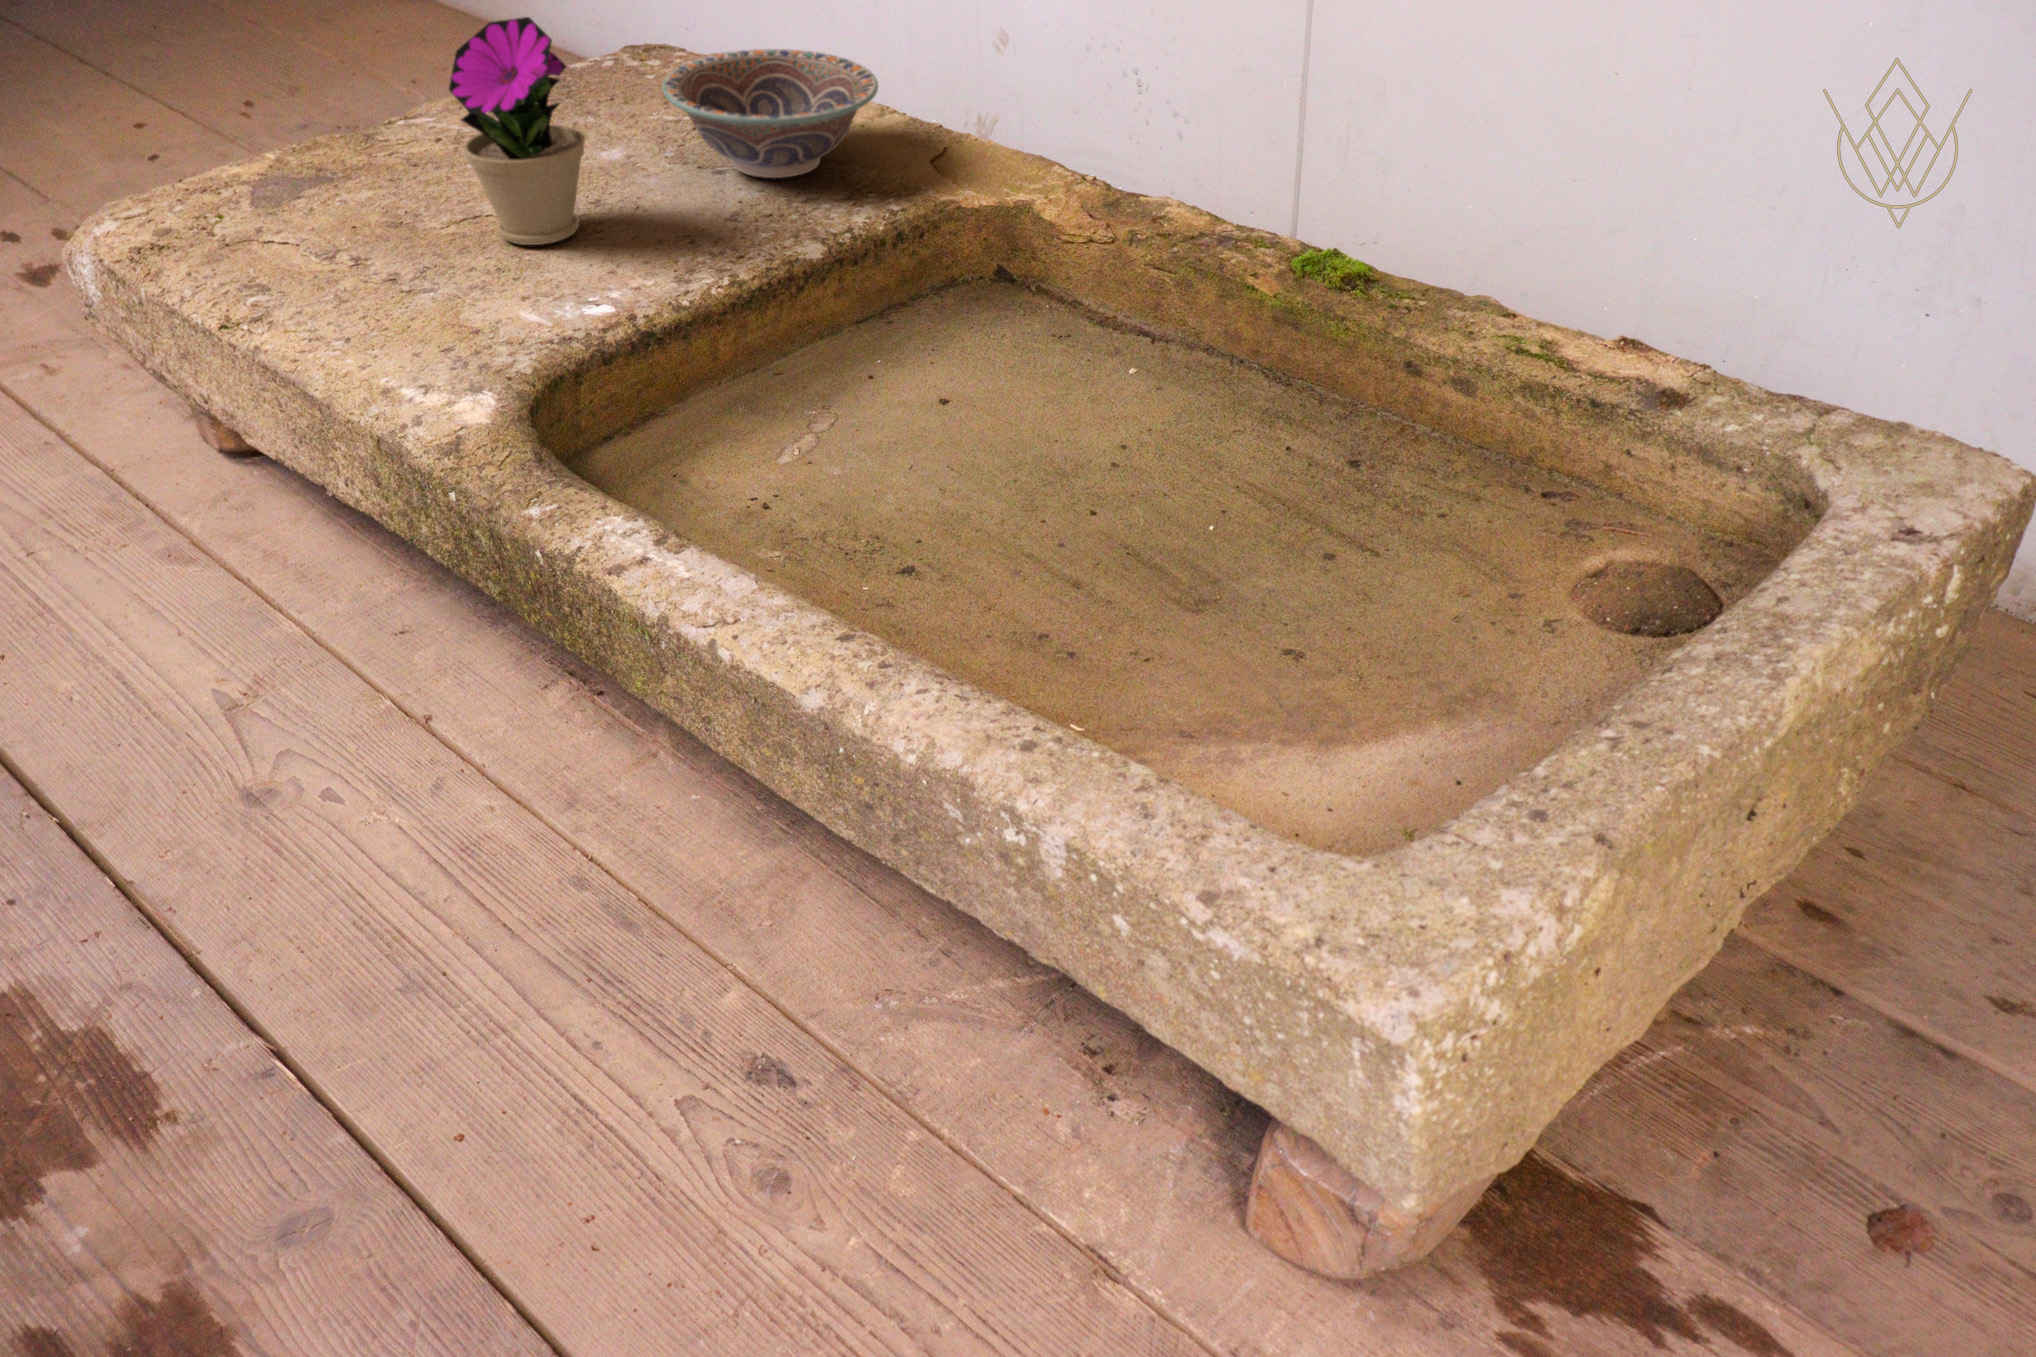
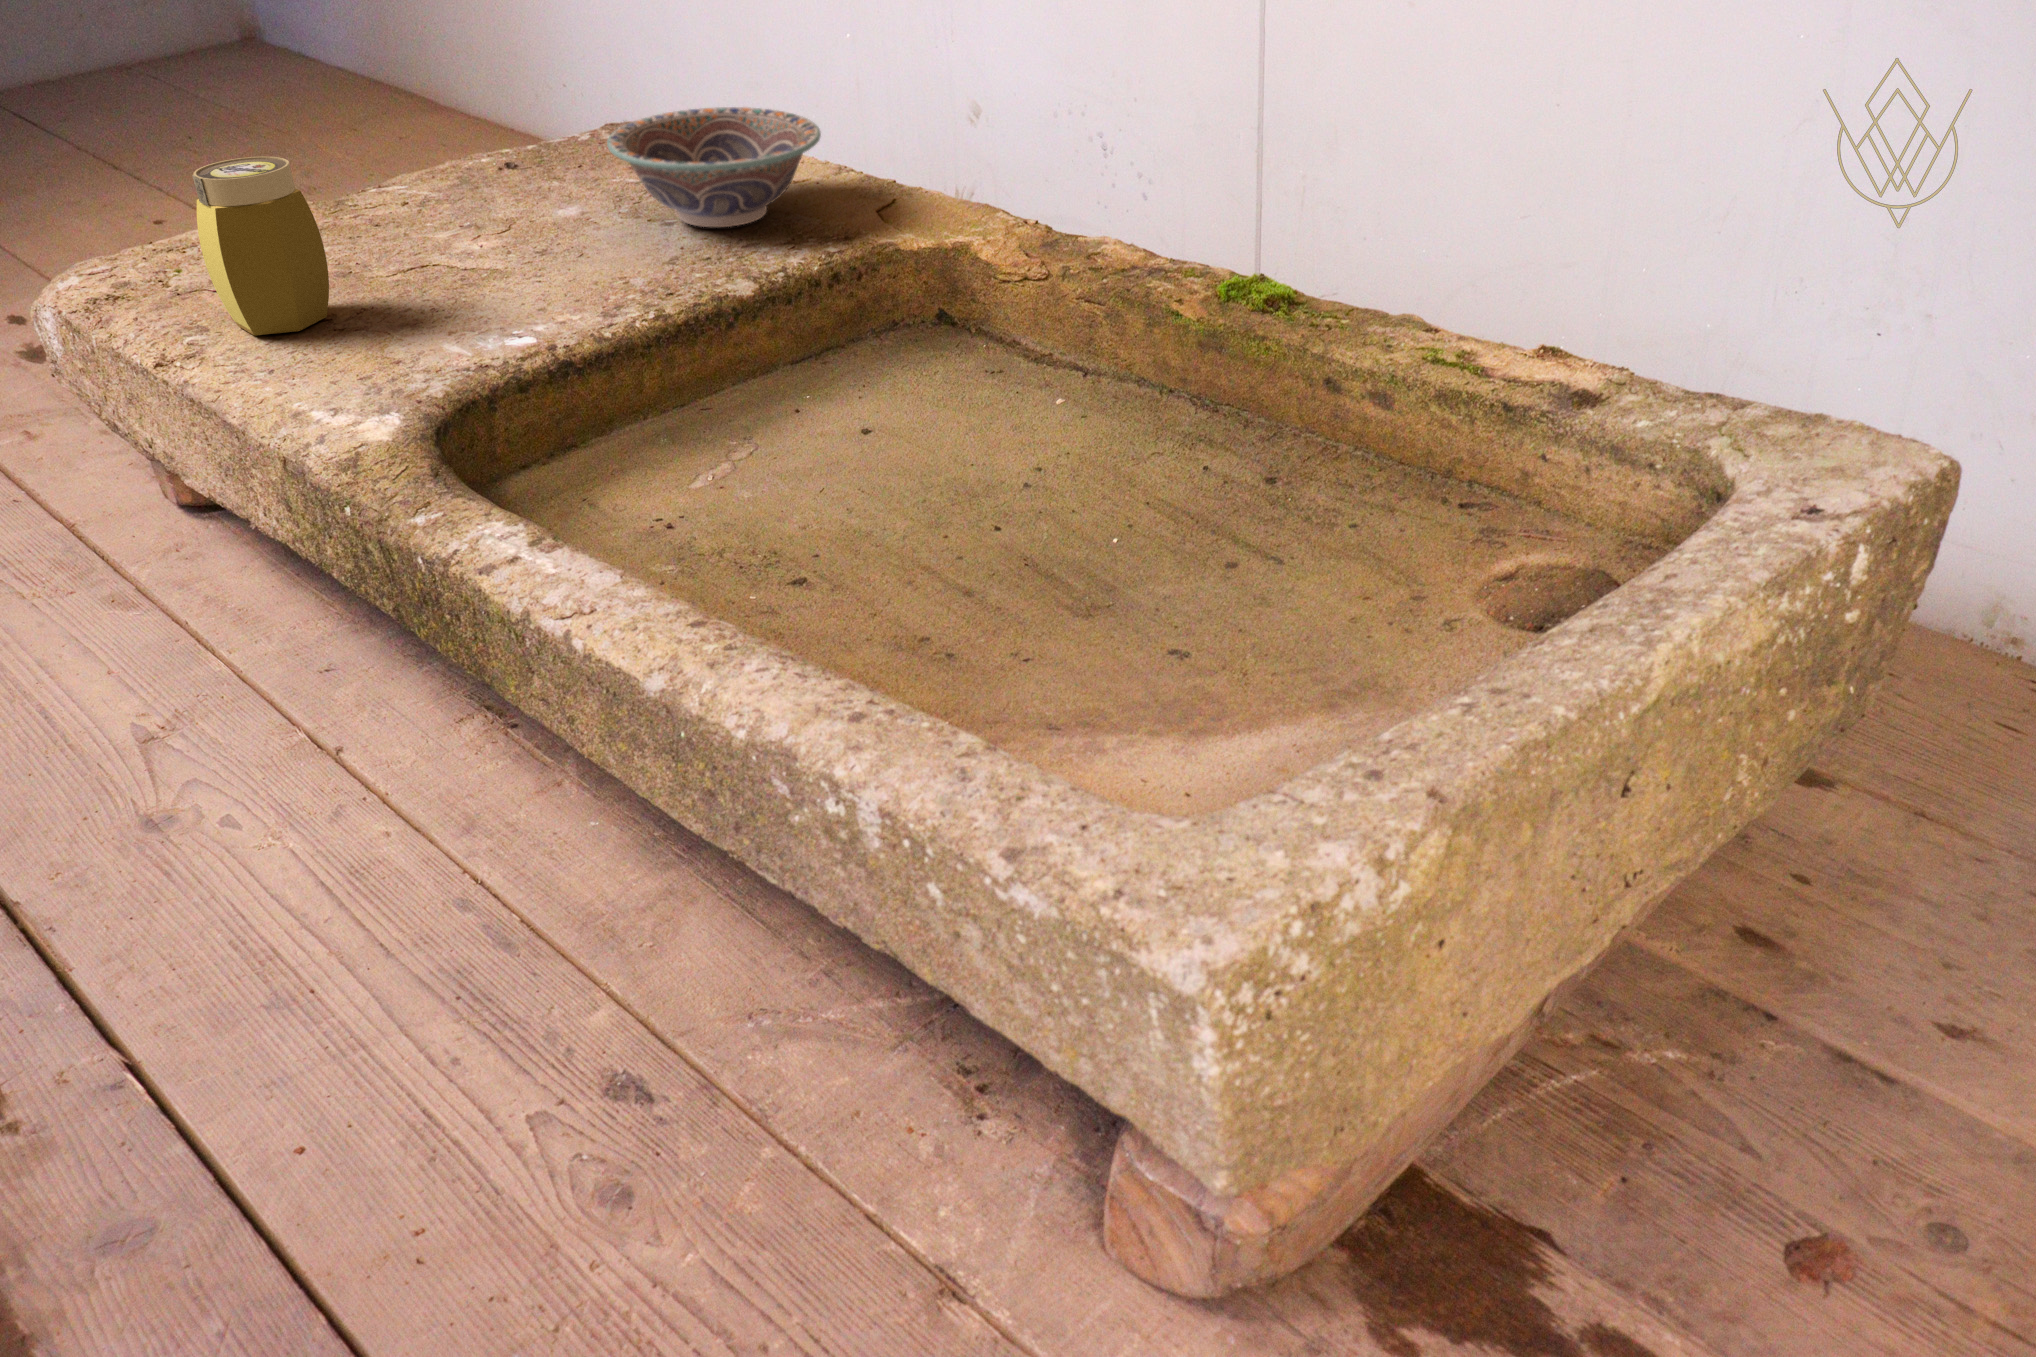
flower pot: present [449,17,585,245] -> none [383,66,521,289]
jar: none [260,110,396,295] -> present [192,157,329,336]

